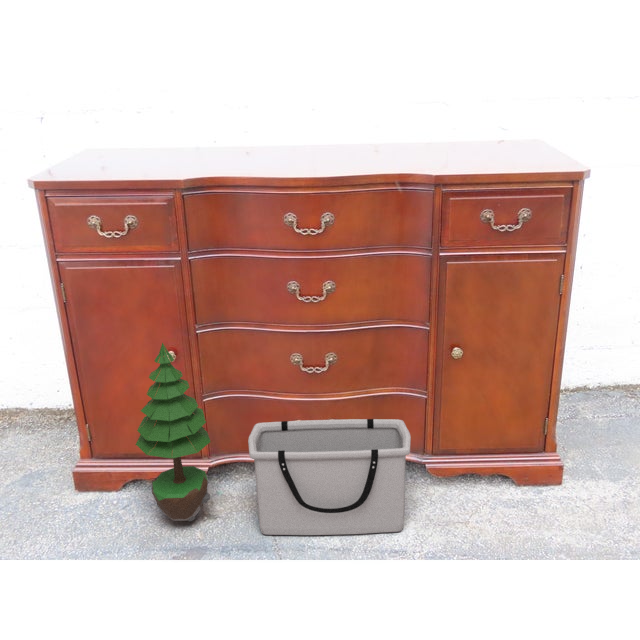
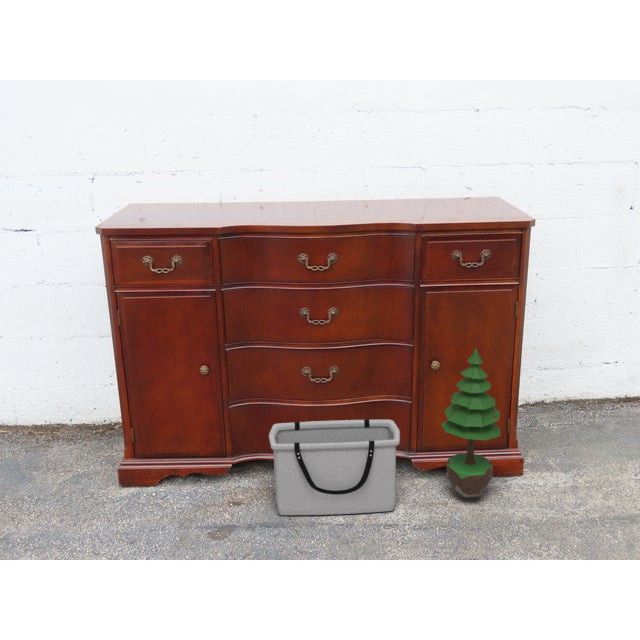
potted tree: present [136,343,211,522] -> present [441,348,500,498]

